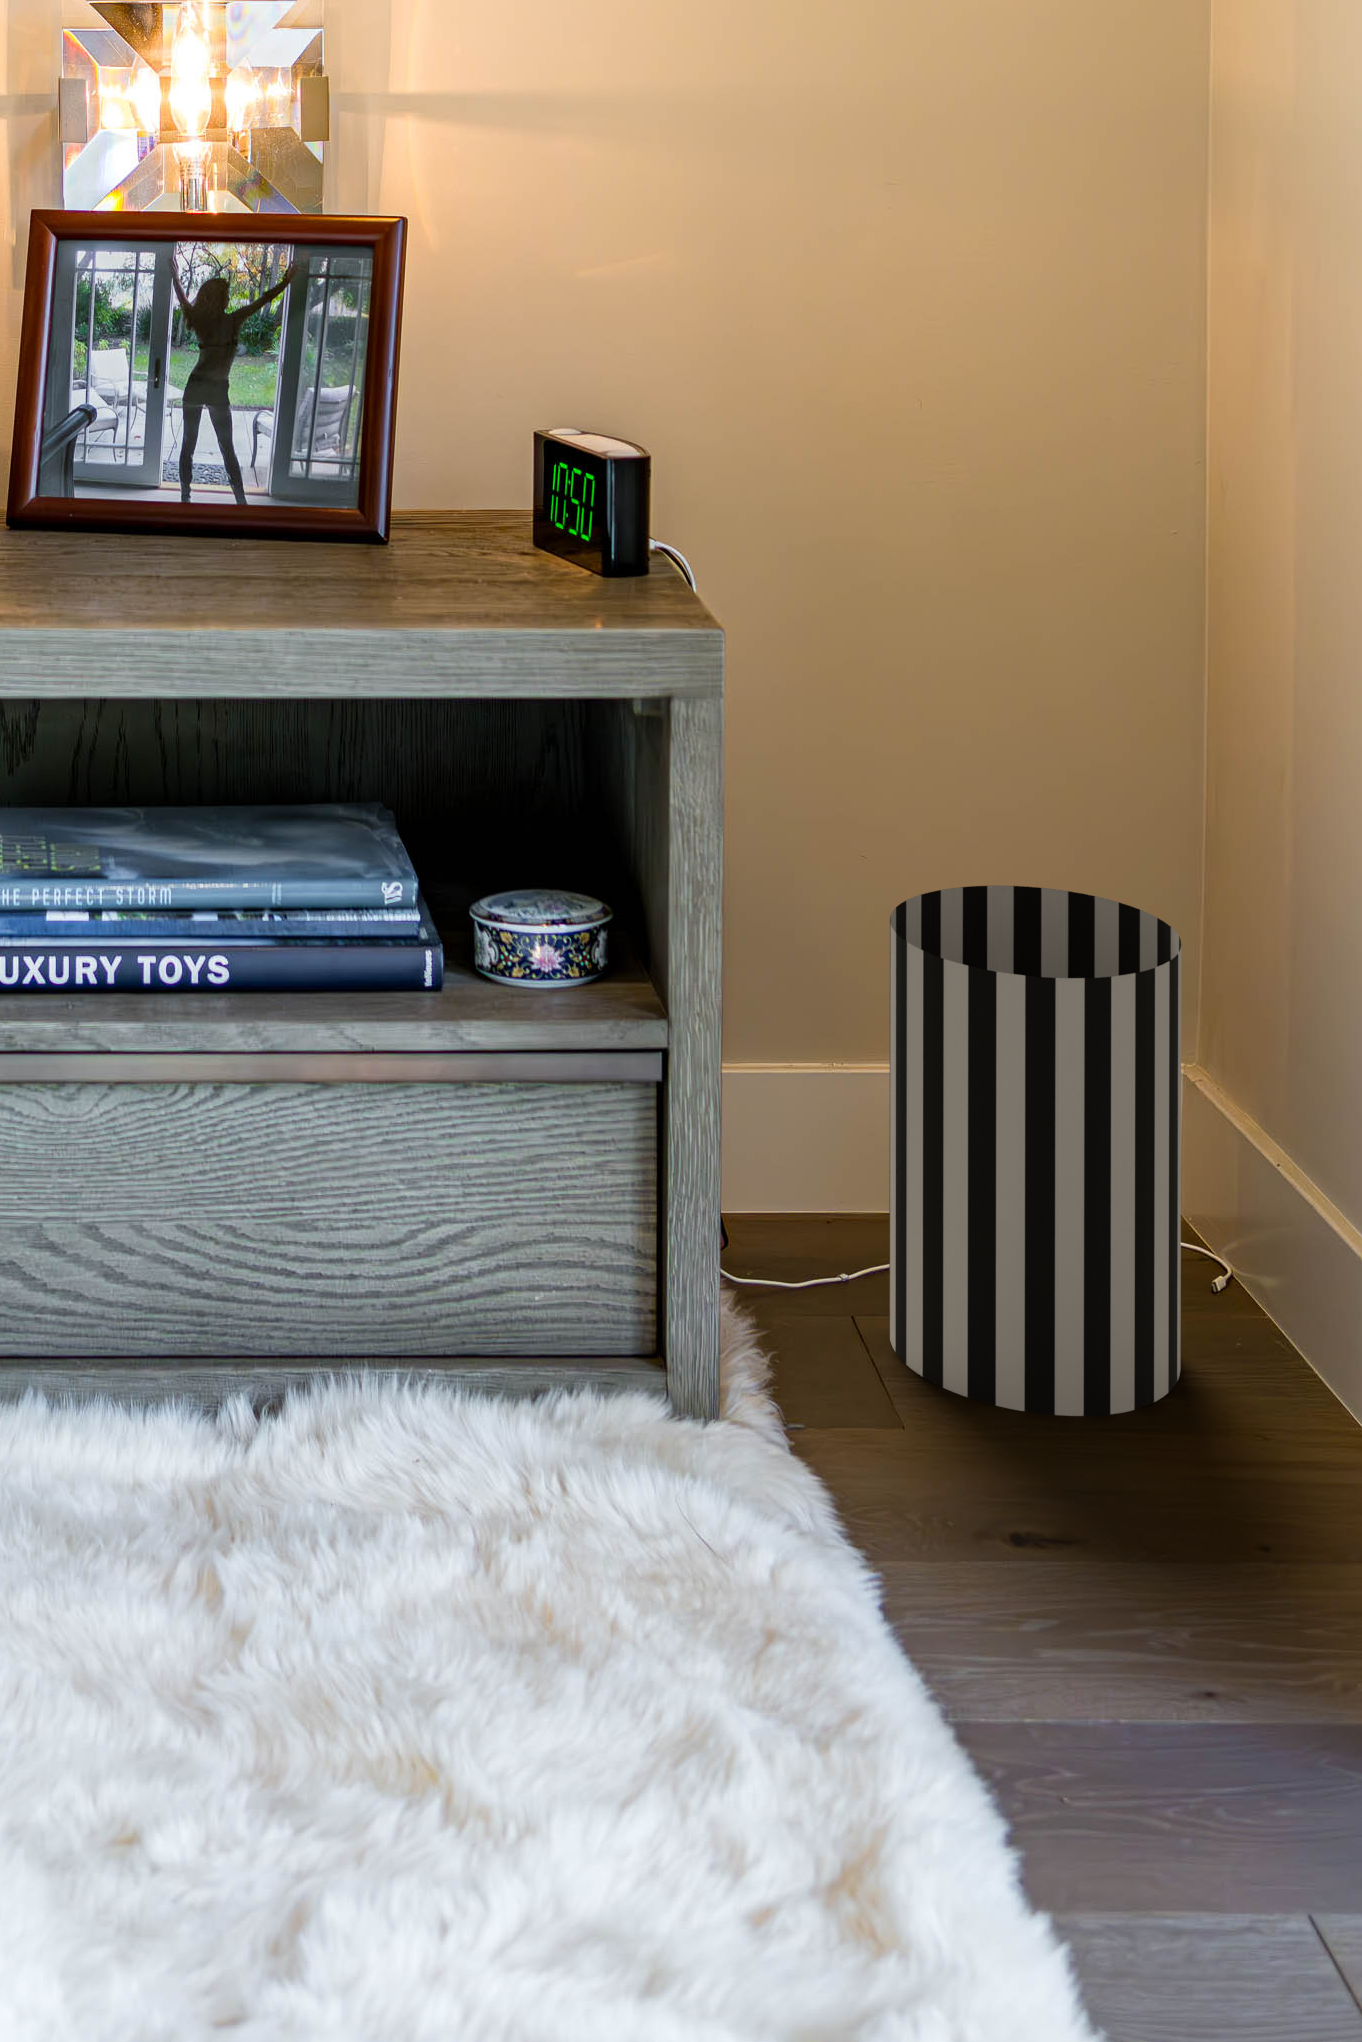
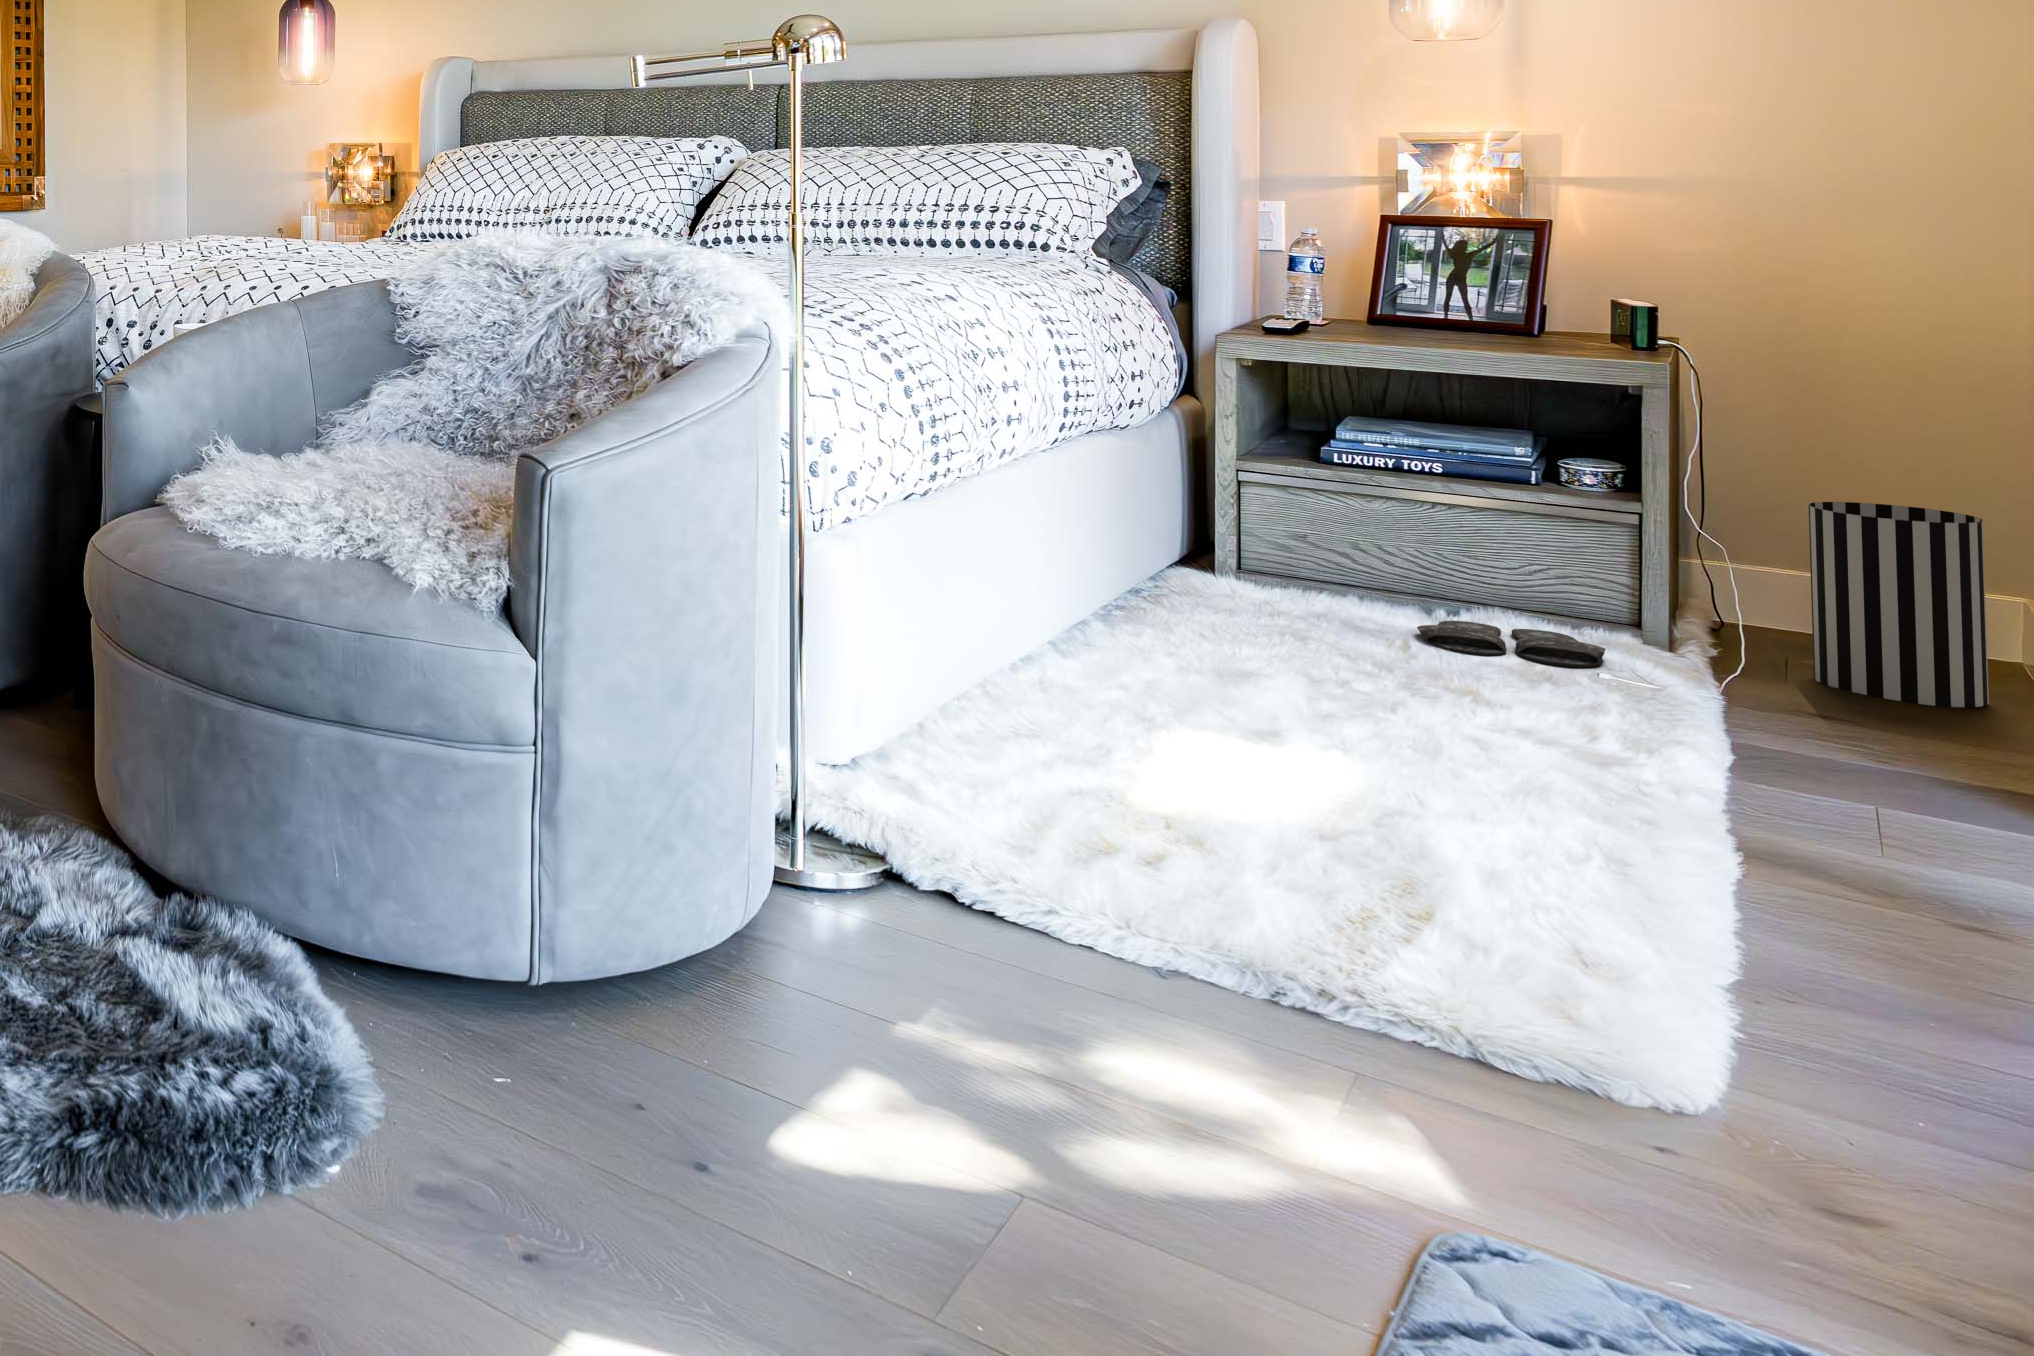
slippers: none [272,1458,720,1757] -> present [1417,621,1605,667]

